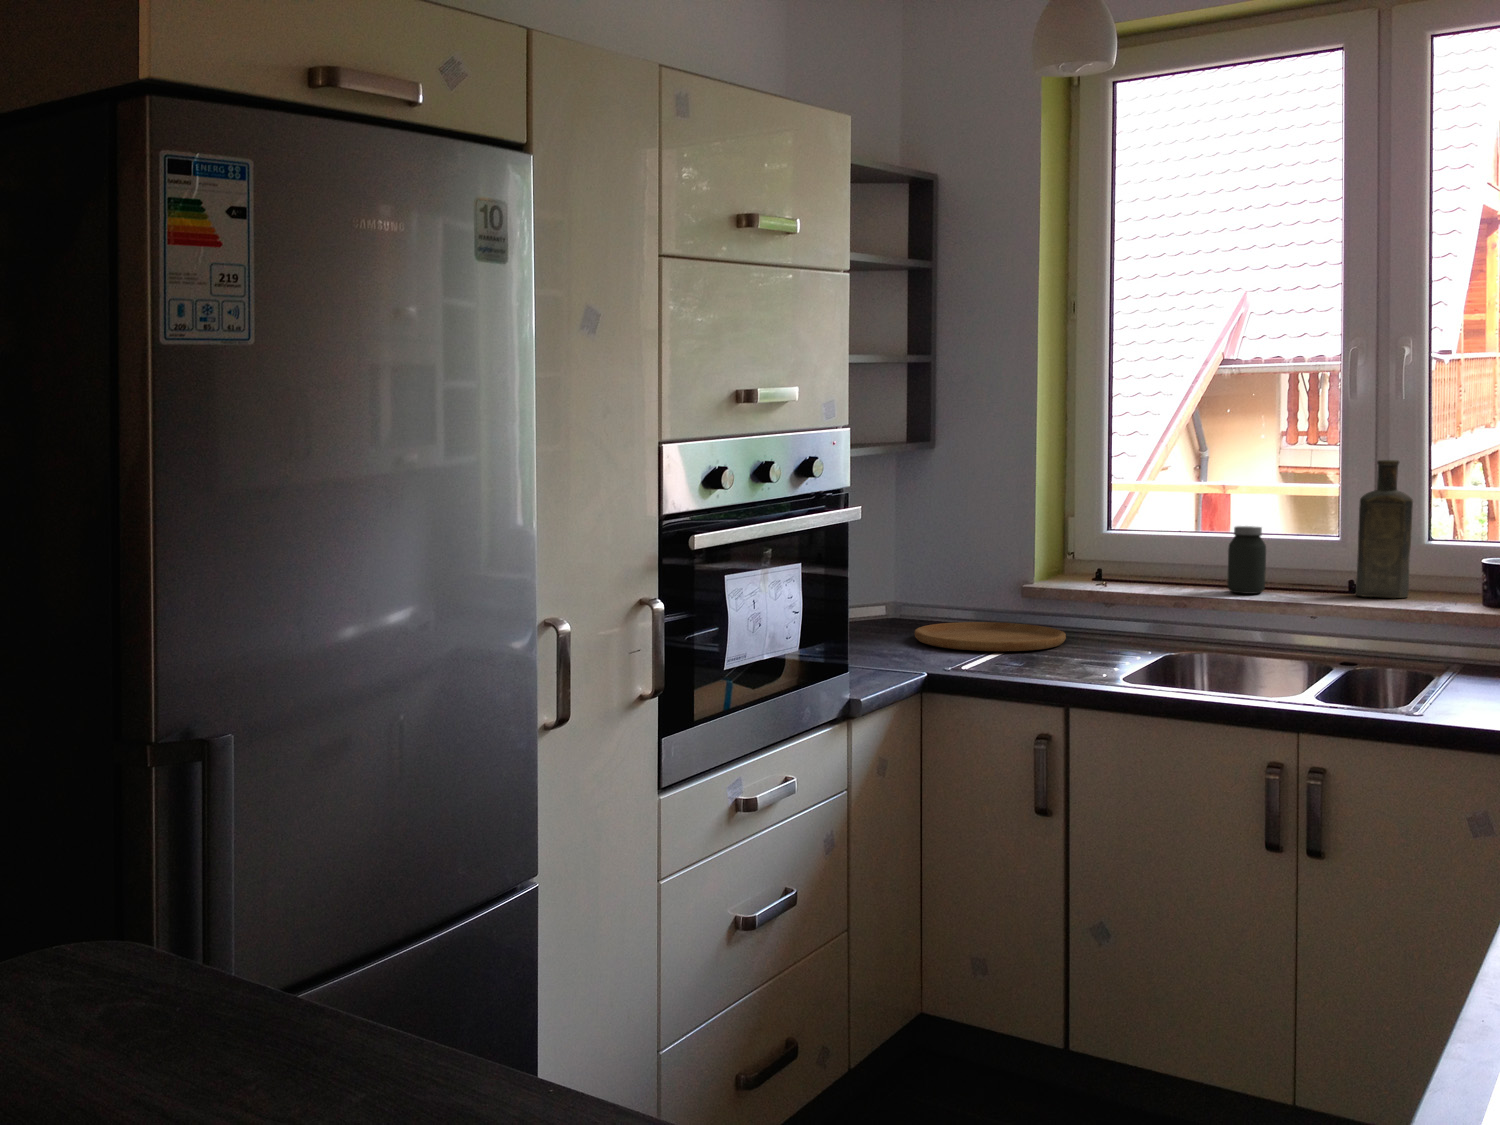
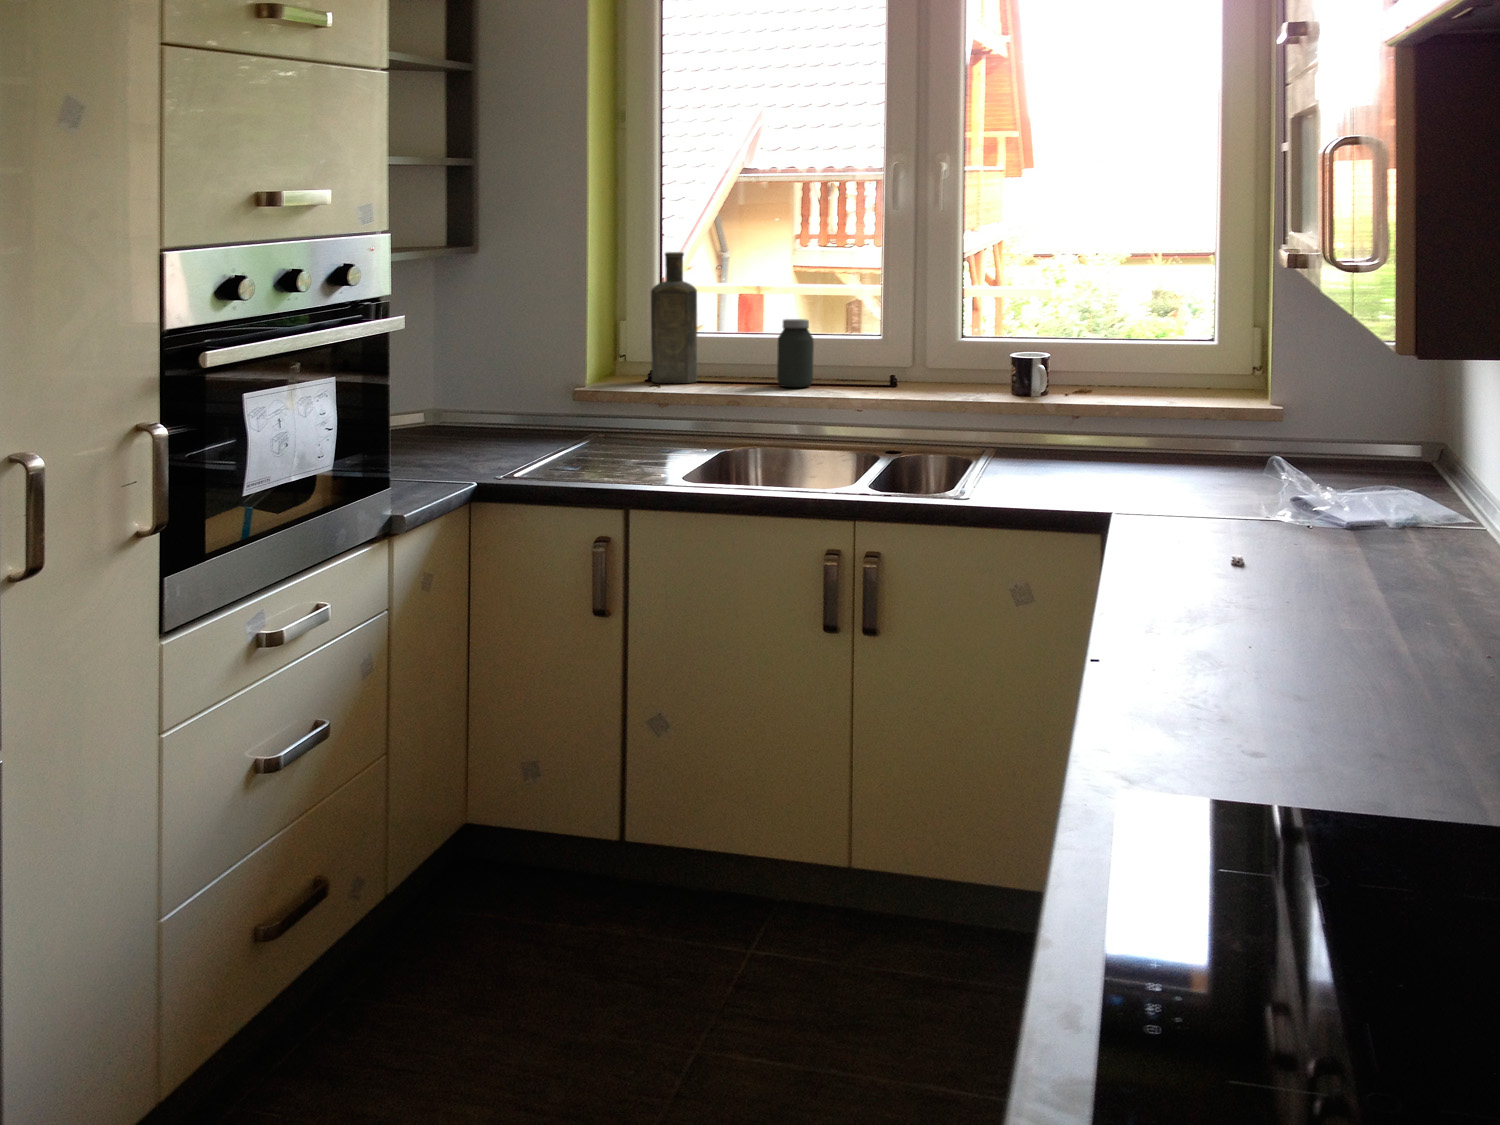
bottle: present [1356,460,1413,598] -> present [651,252,697,383]
cutting board: present [915,622,1066,651] -> none [463,426,621,456]

